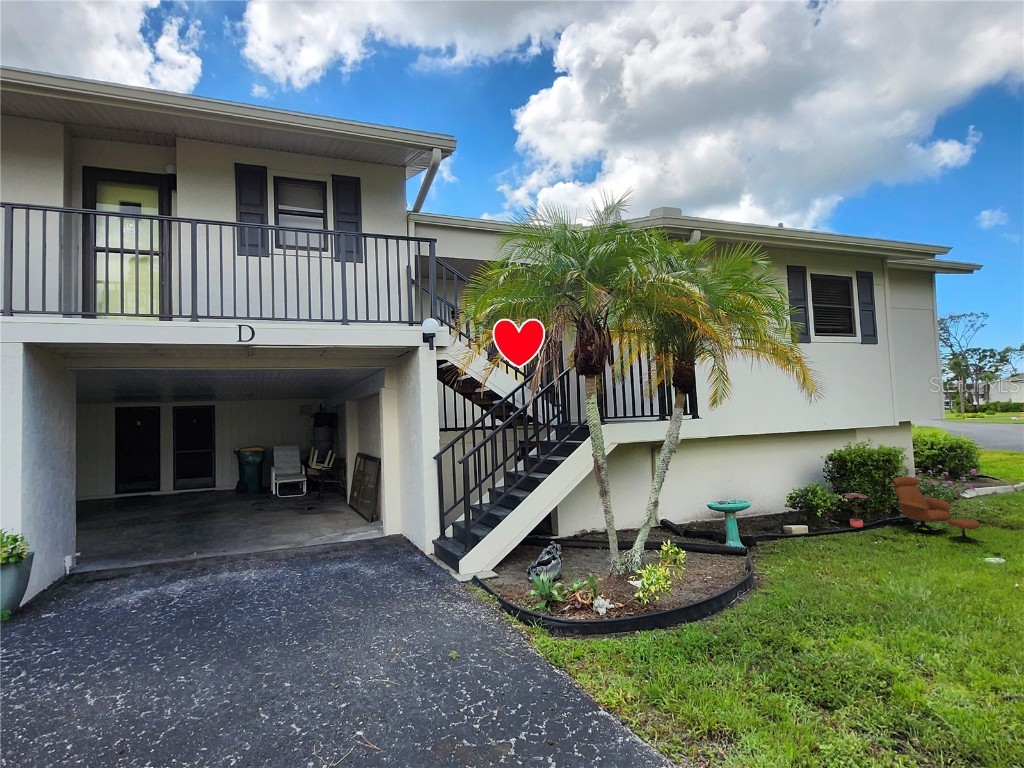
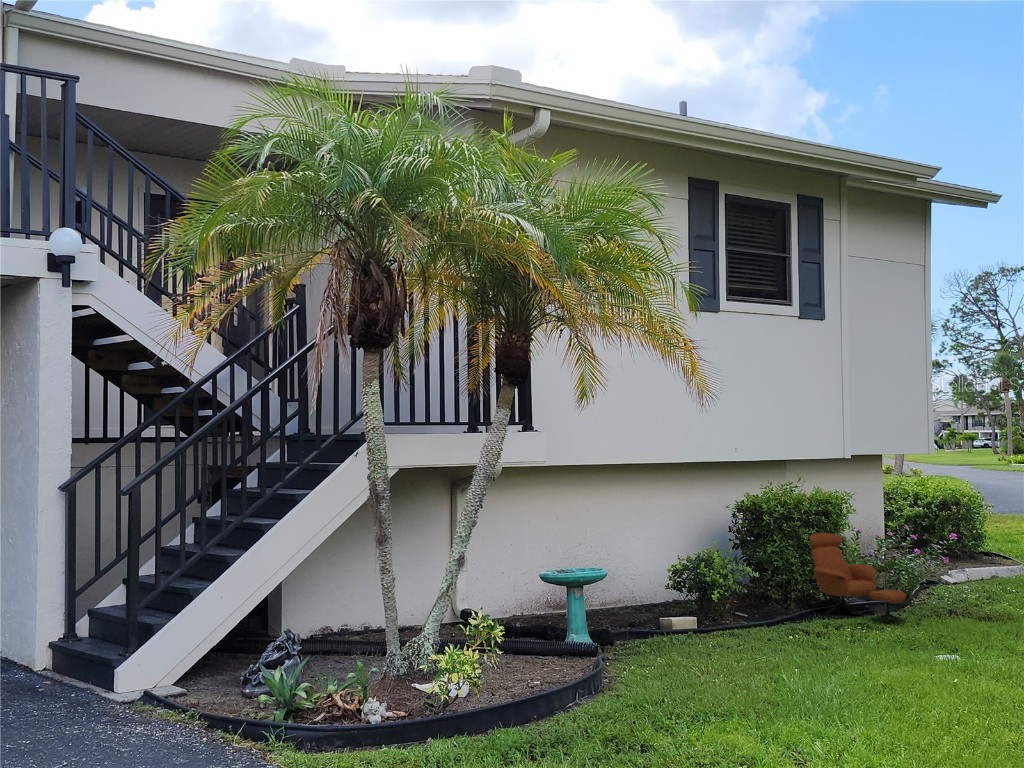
potted plant: present [842,493,868,527] -> none [740,558,777,611]

